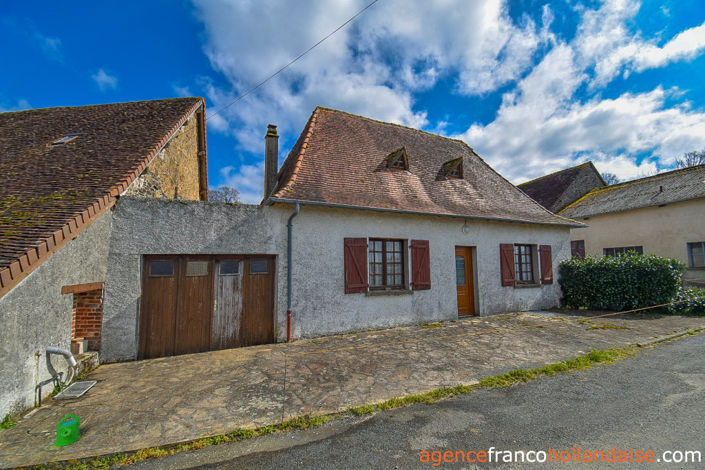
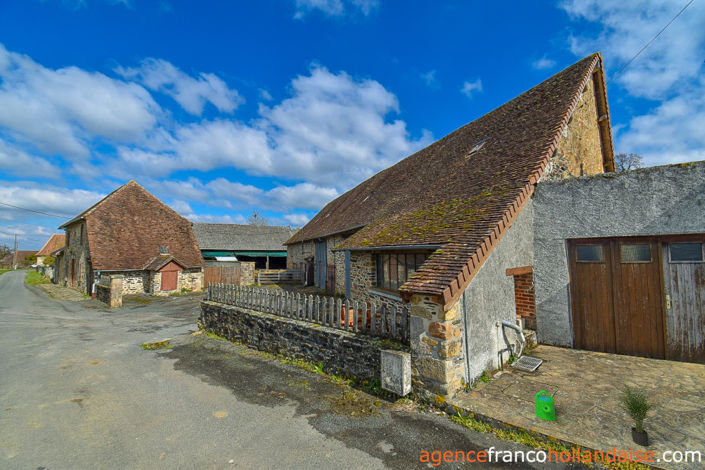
potted plant: none [132,371,171,424] -> present [618,385,658,446]

